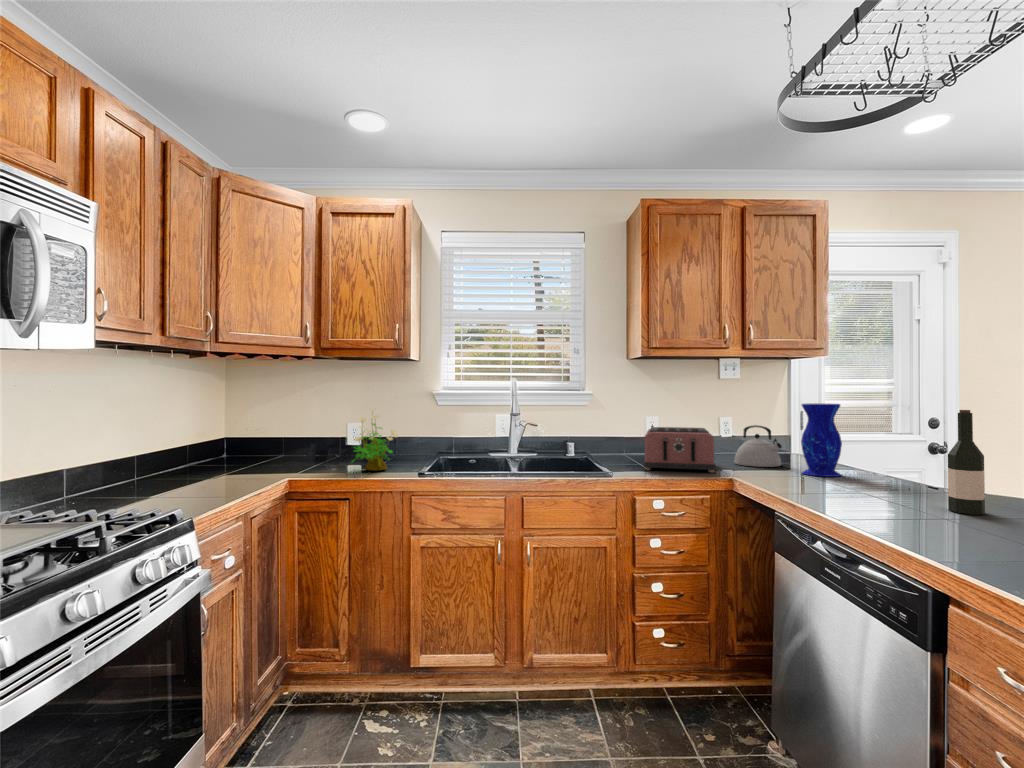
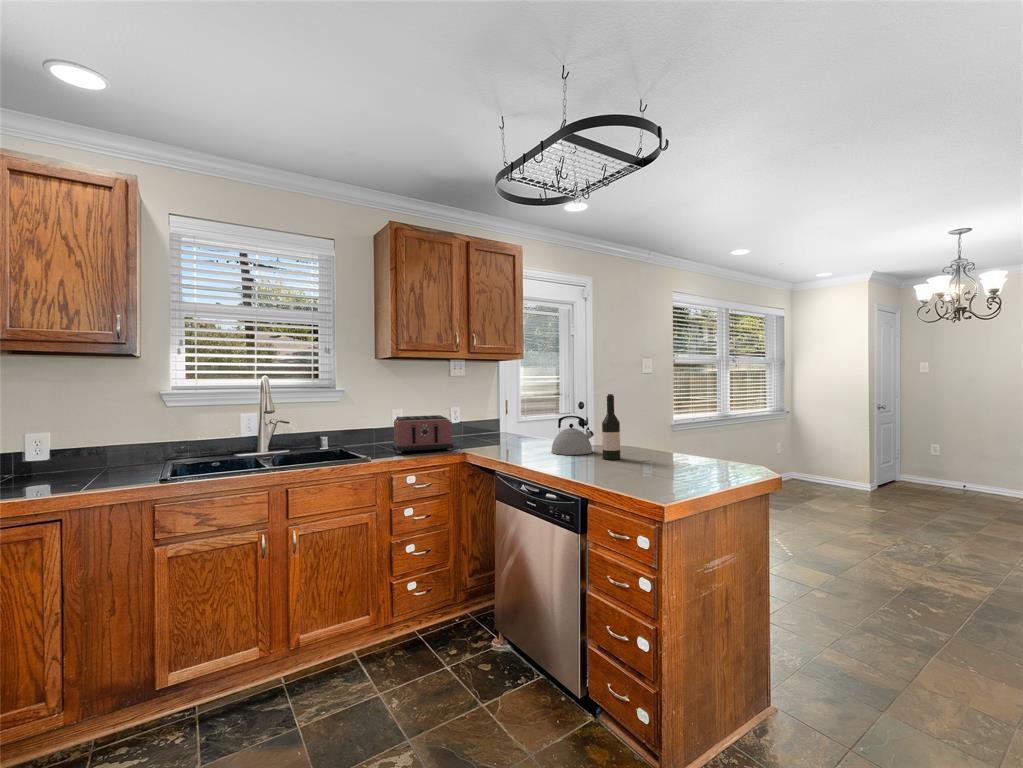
vase: present [801,403,842,477] -> none [510,393,536,446]
potted plant: present [354,409,398,470] -> none [52,411,125,483]
kettle: present [734,425,782,467] -> present [551,416,594,455]

